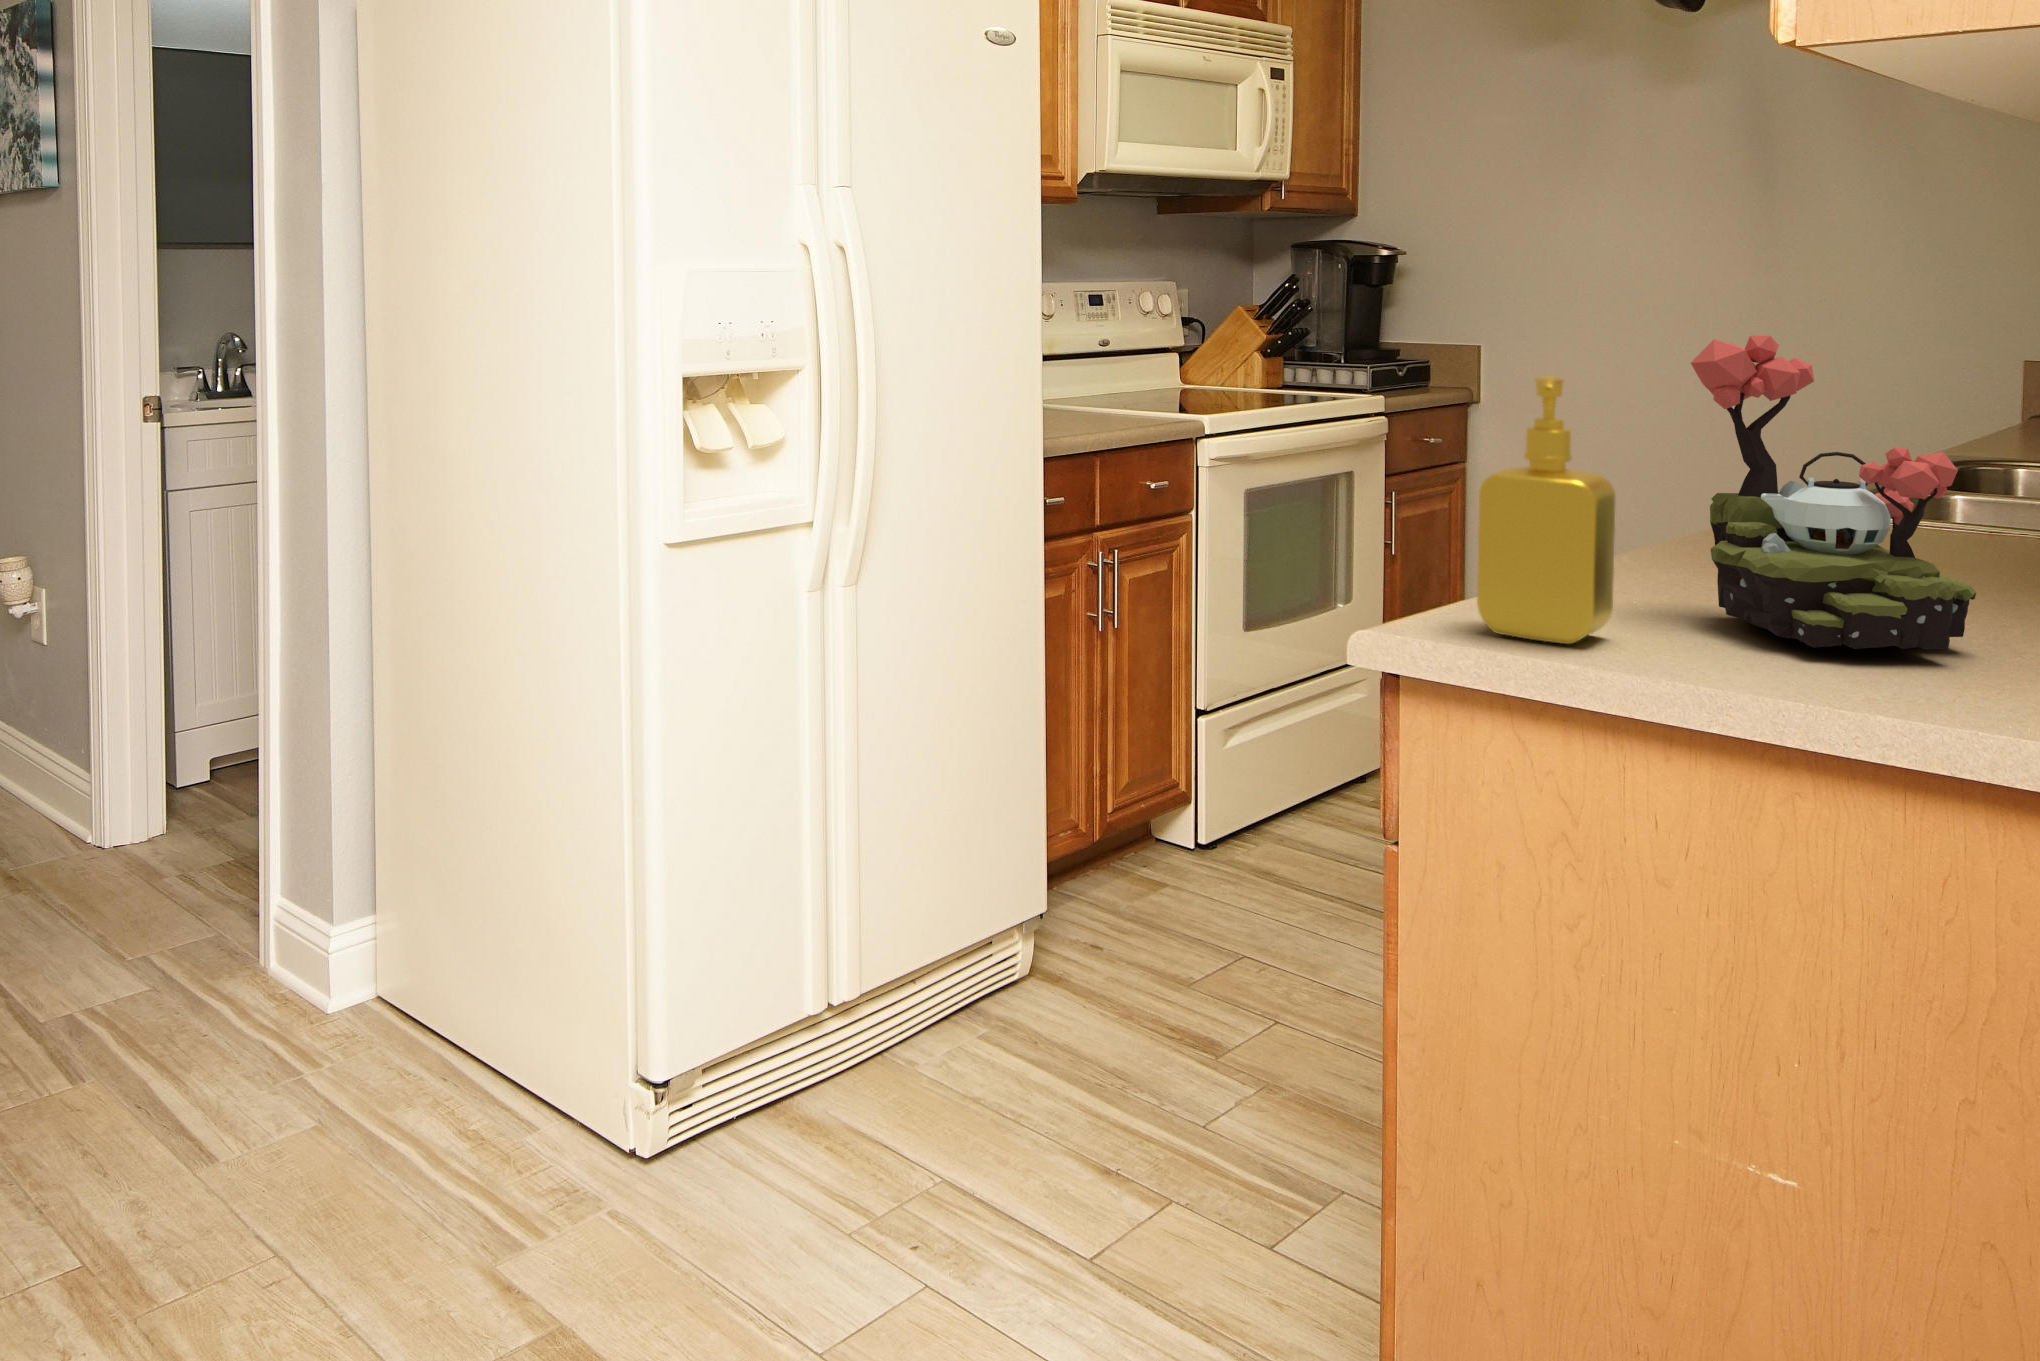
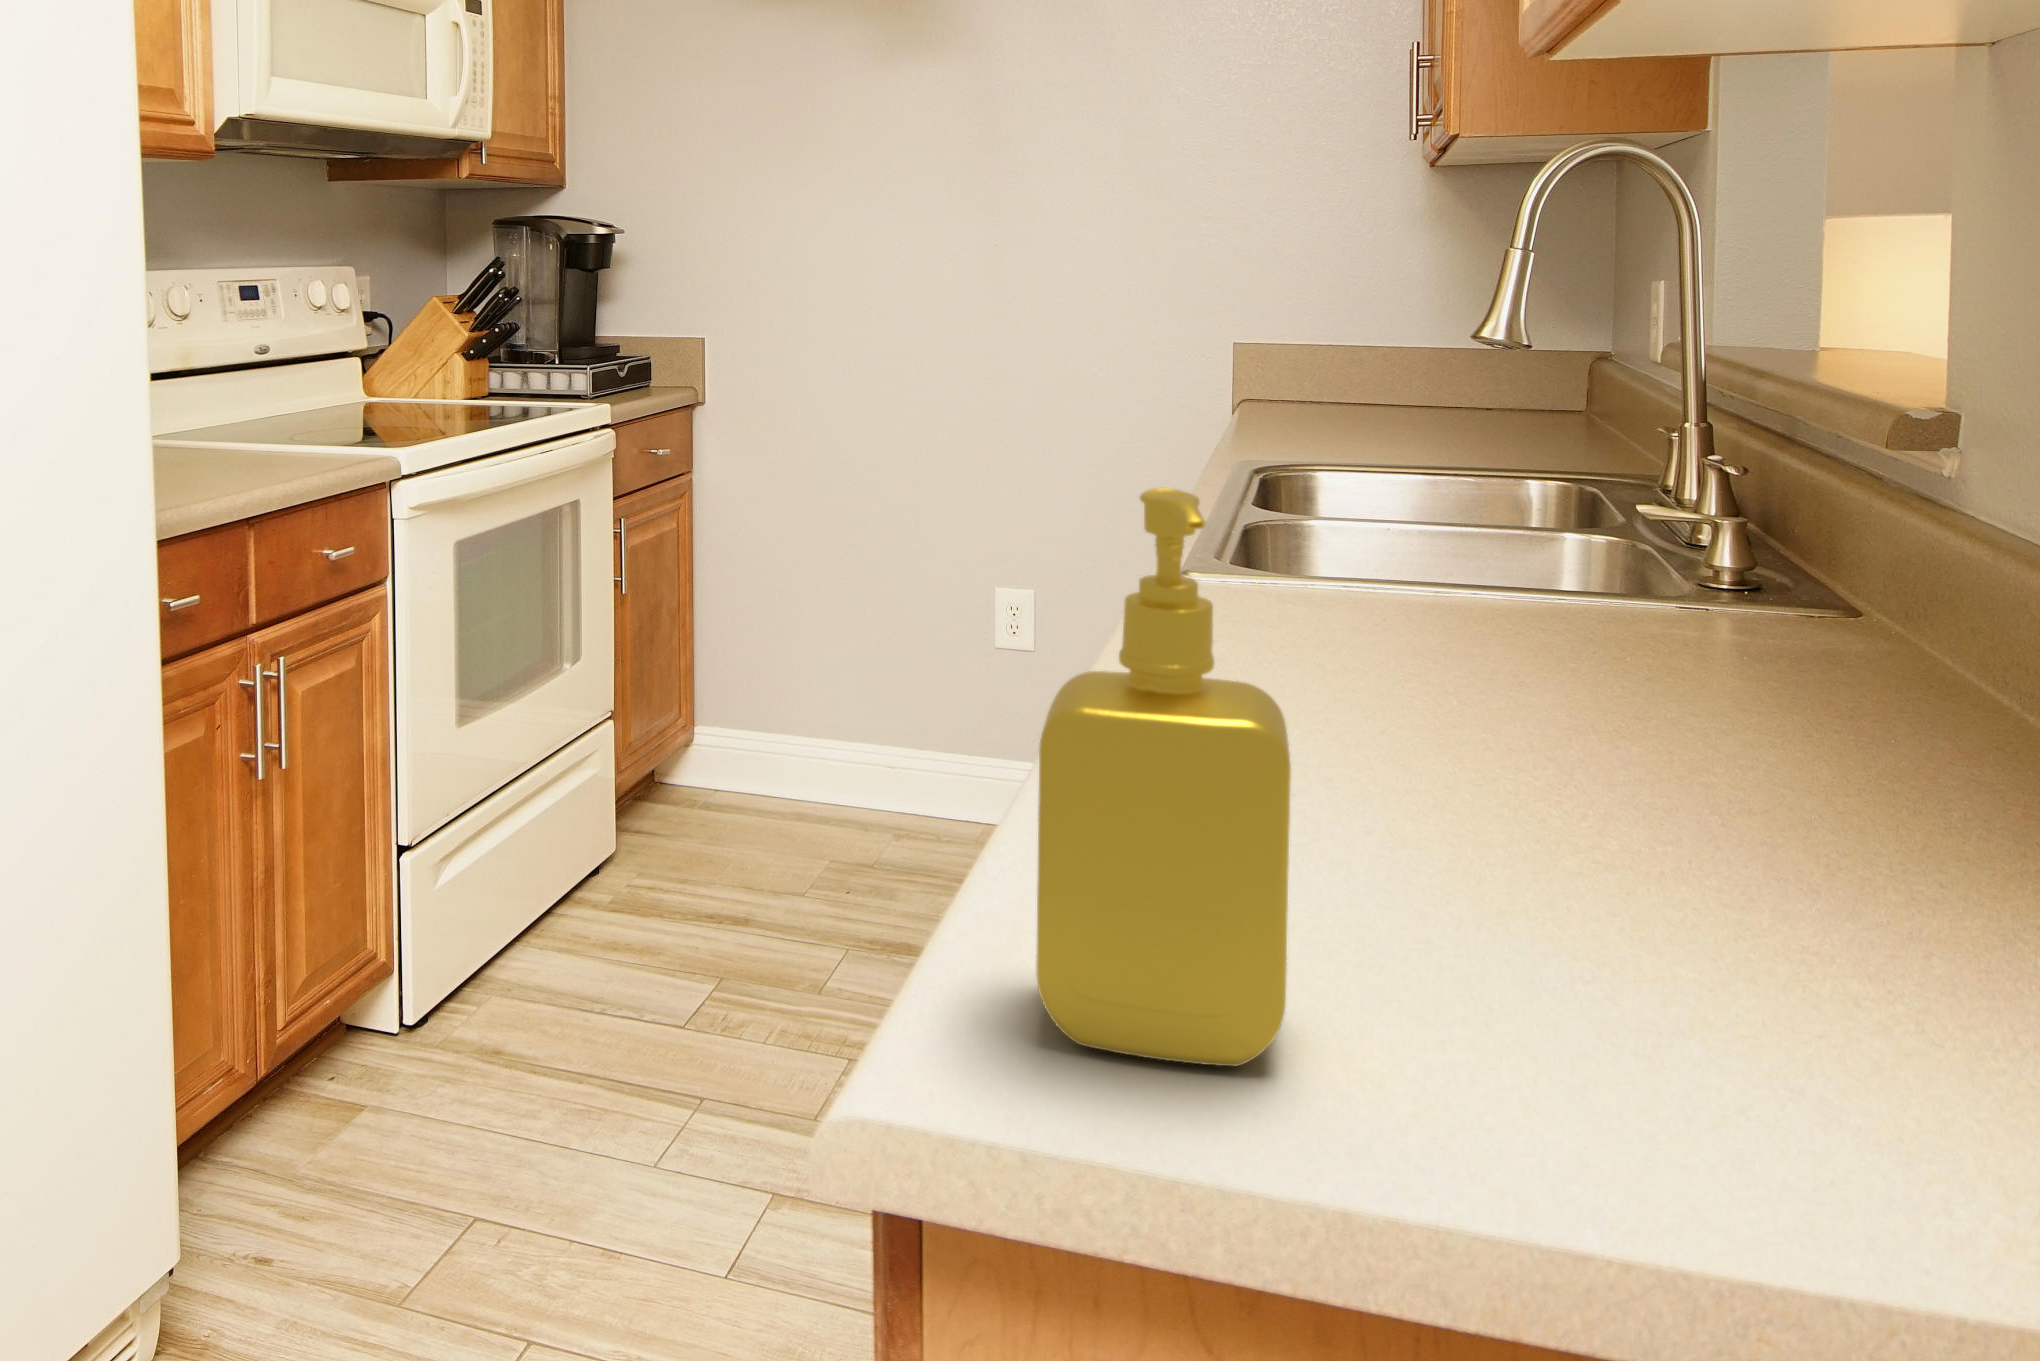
plant: present [1691,335,1976,650] -> none [1332,378,1852,1007]

